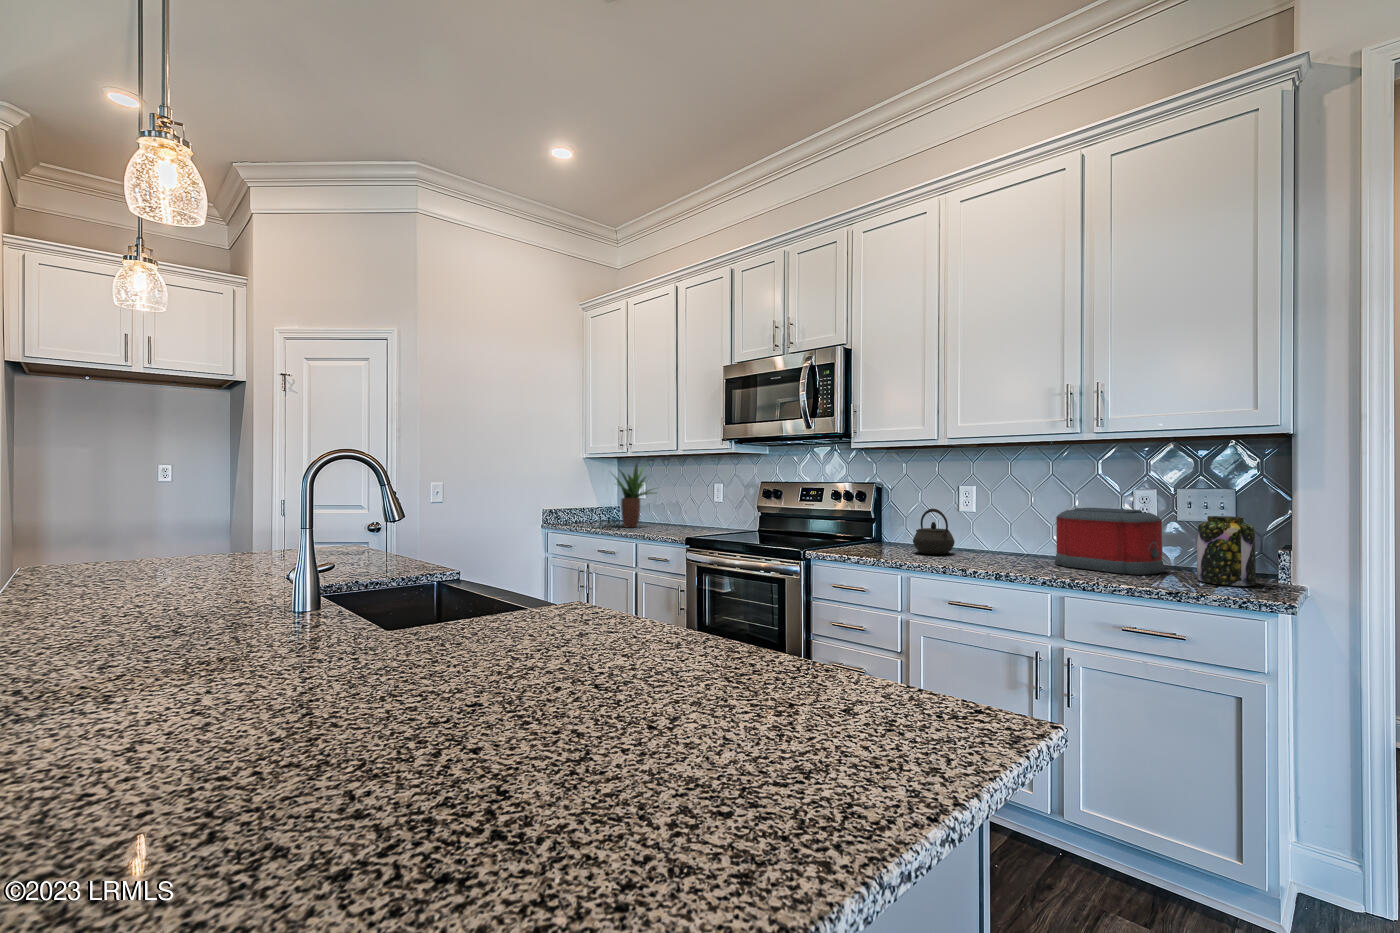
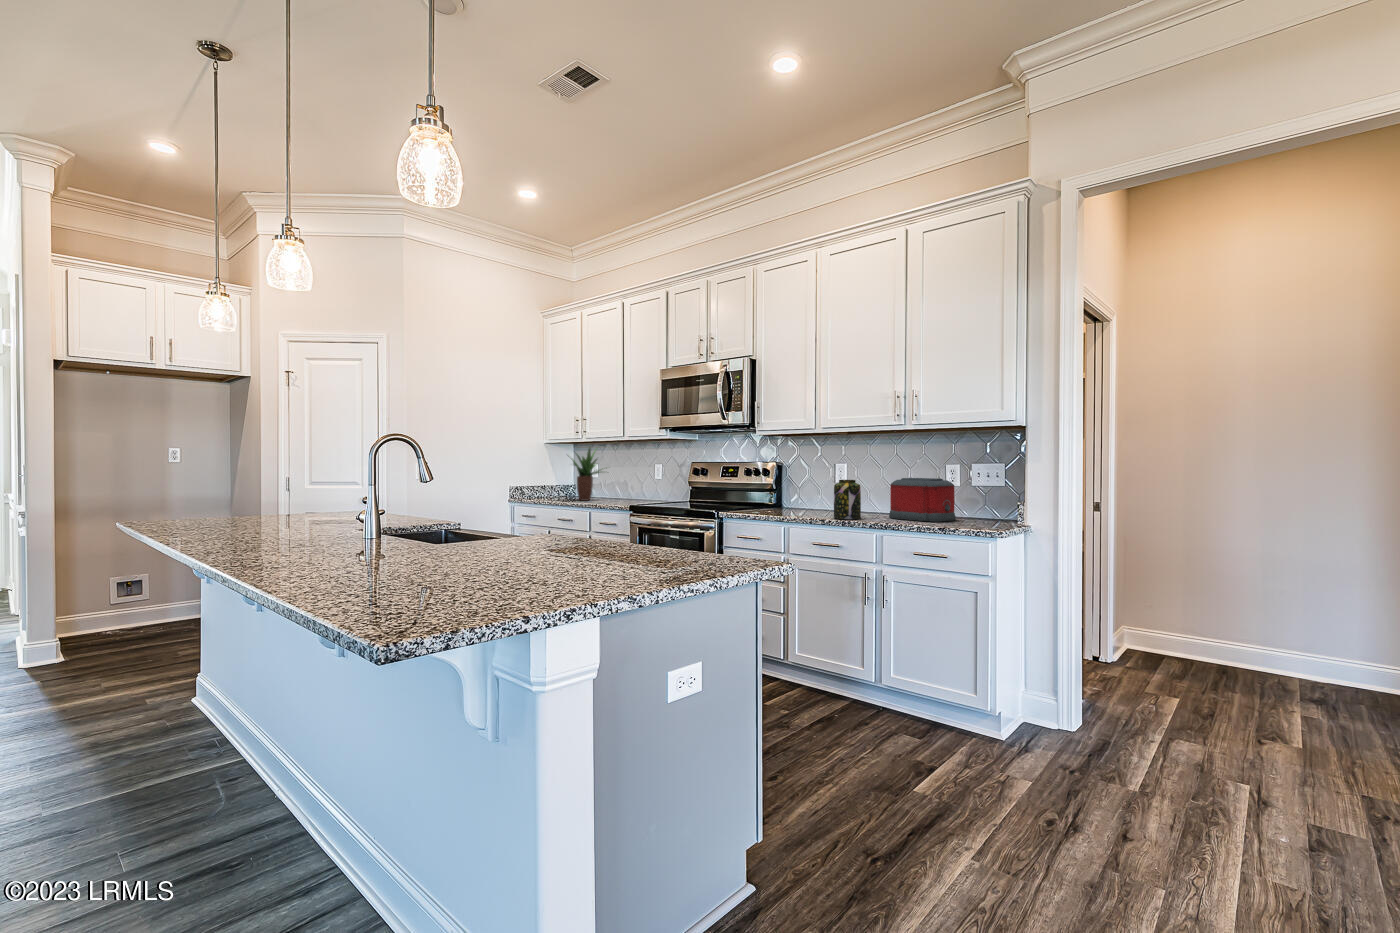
kettle: present [913,509,955,554] -> none [798,480,827,514]
jar: present [1197,516,1256,586] -> present [834,480,861,519]

